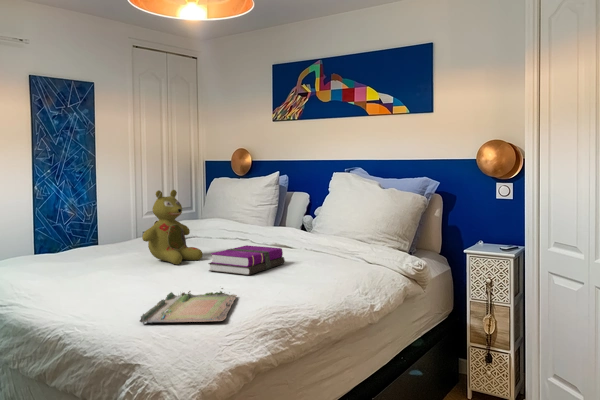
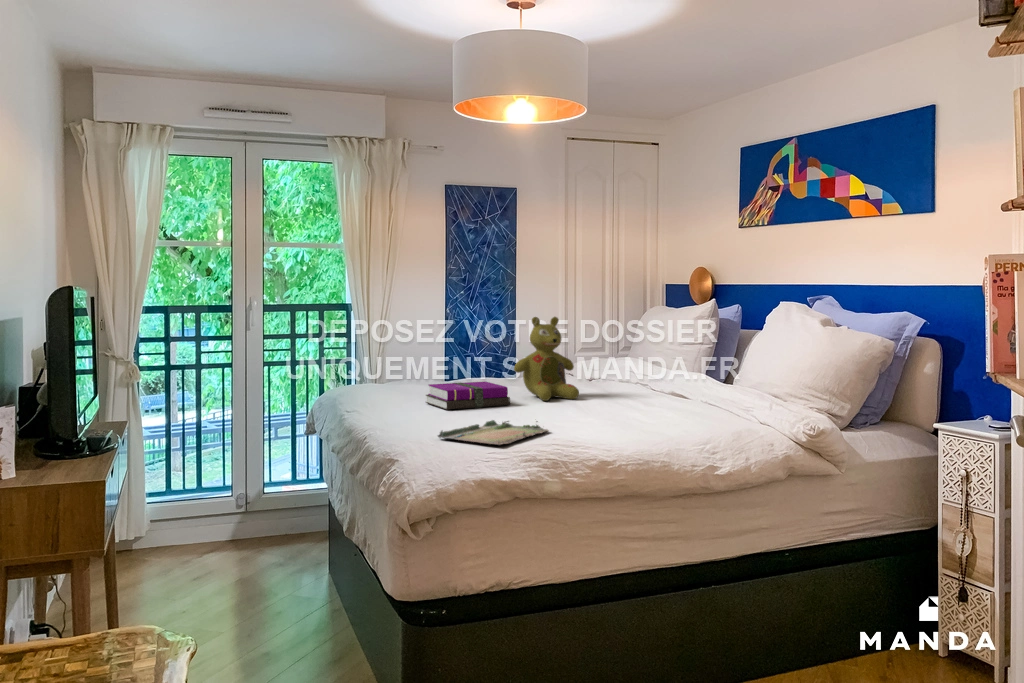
notebook: present [209,245,285,275] -> present [426,382,511,410]

